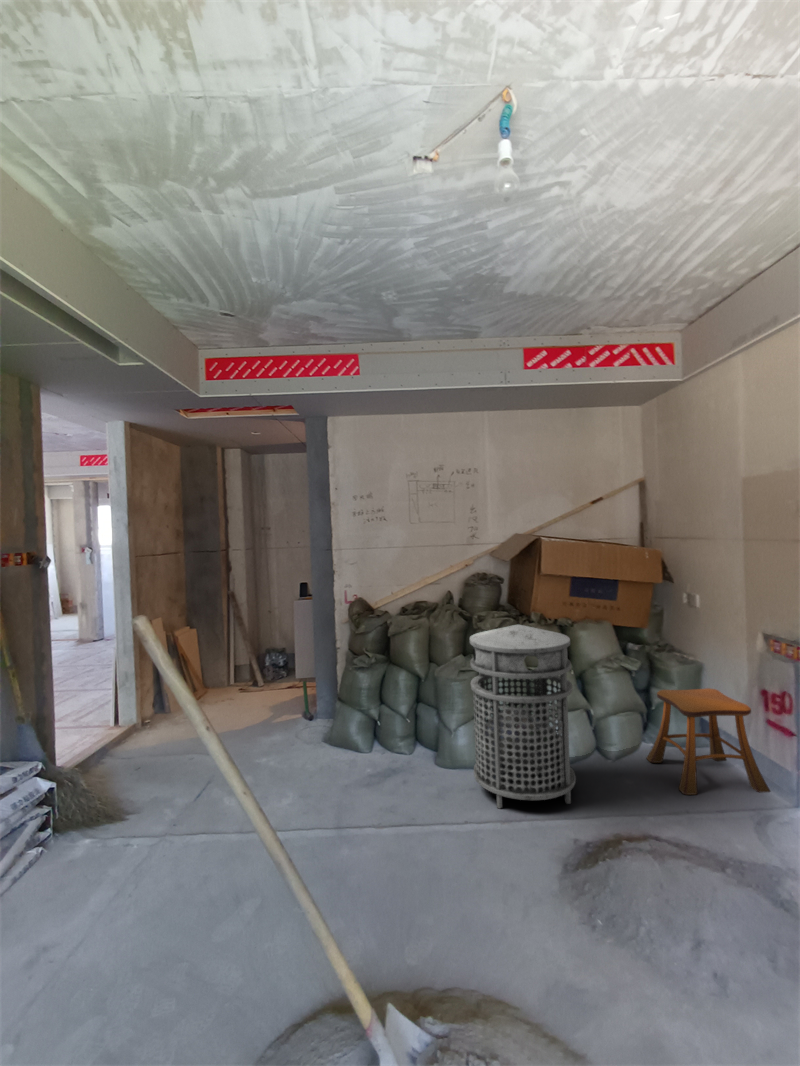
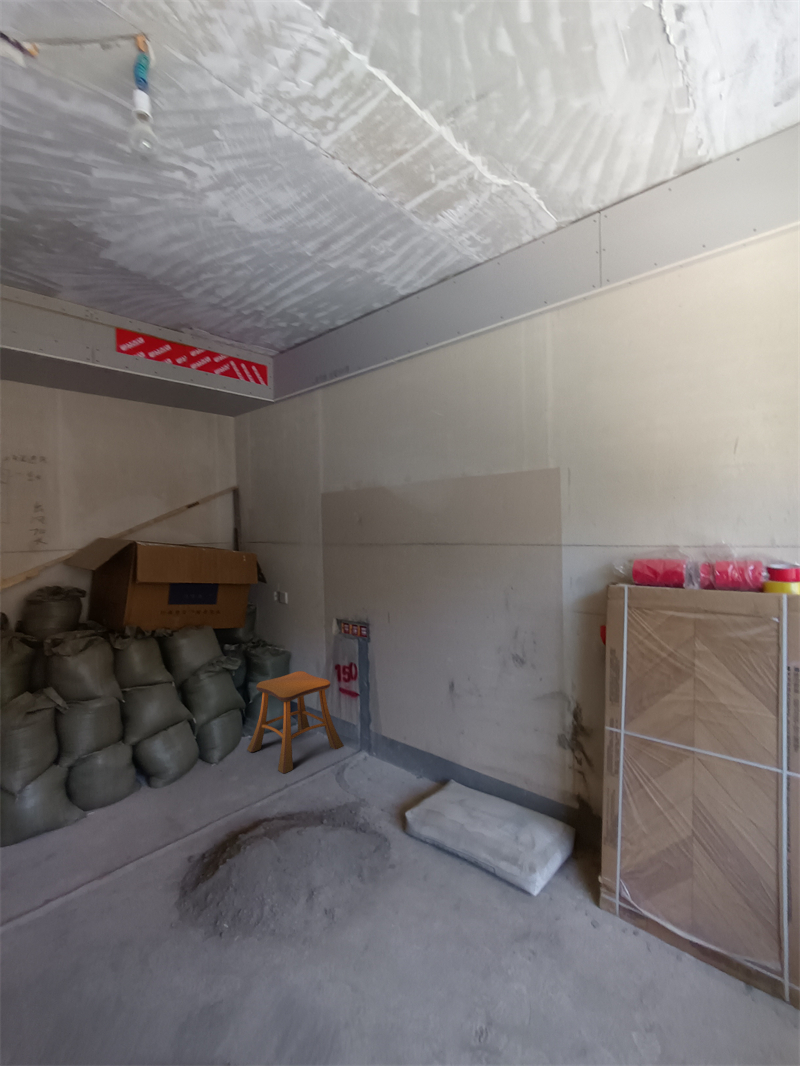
trash can: present [470,625,576,808] -> none [42,644,182,873]

